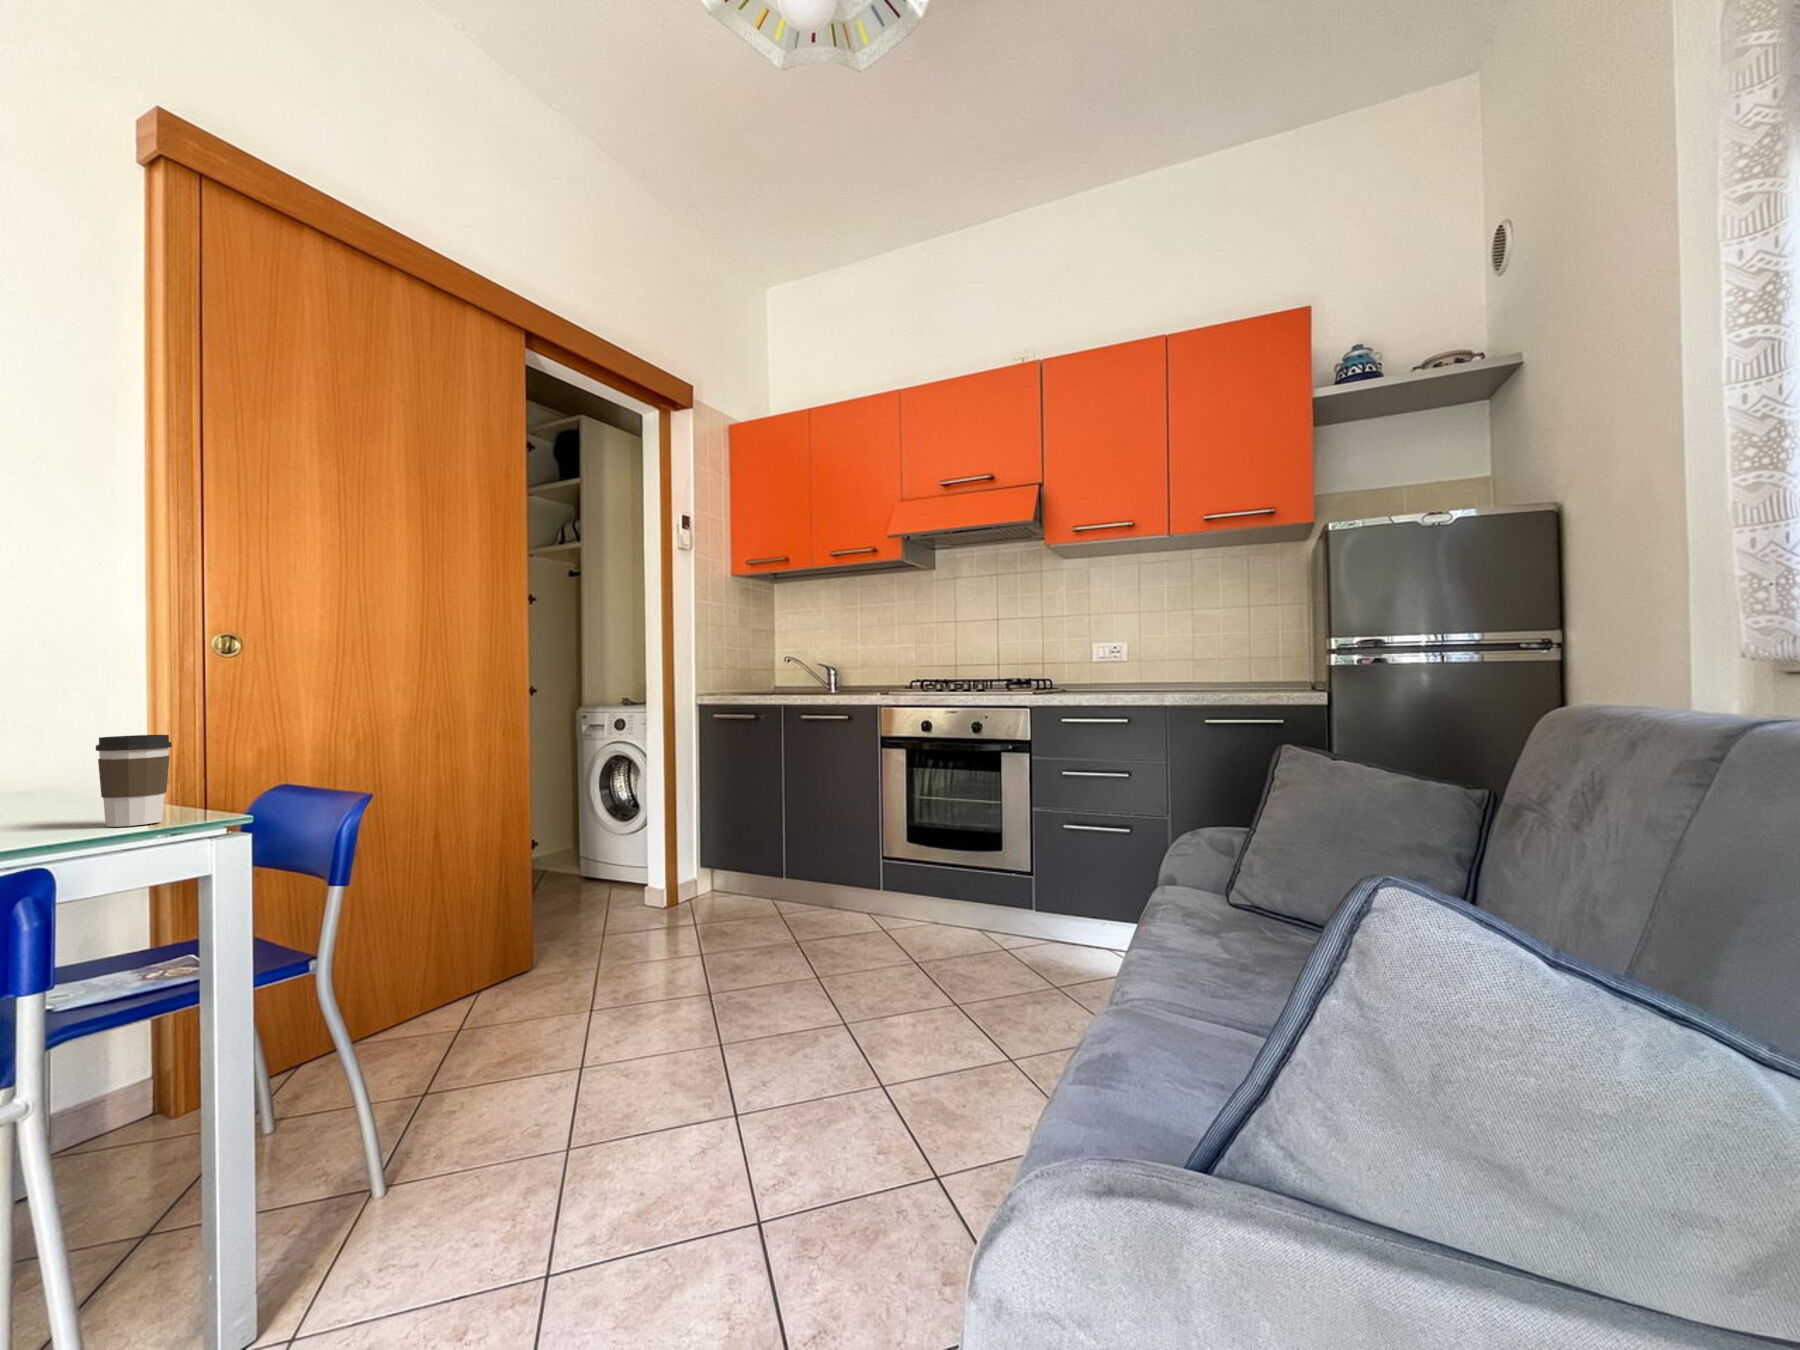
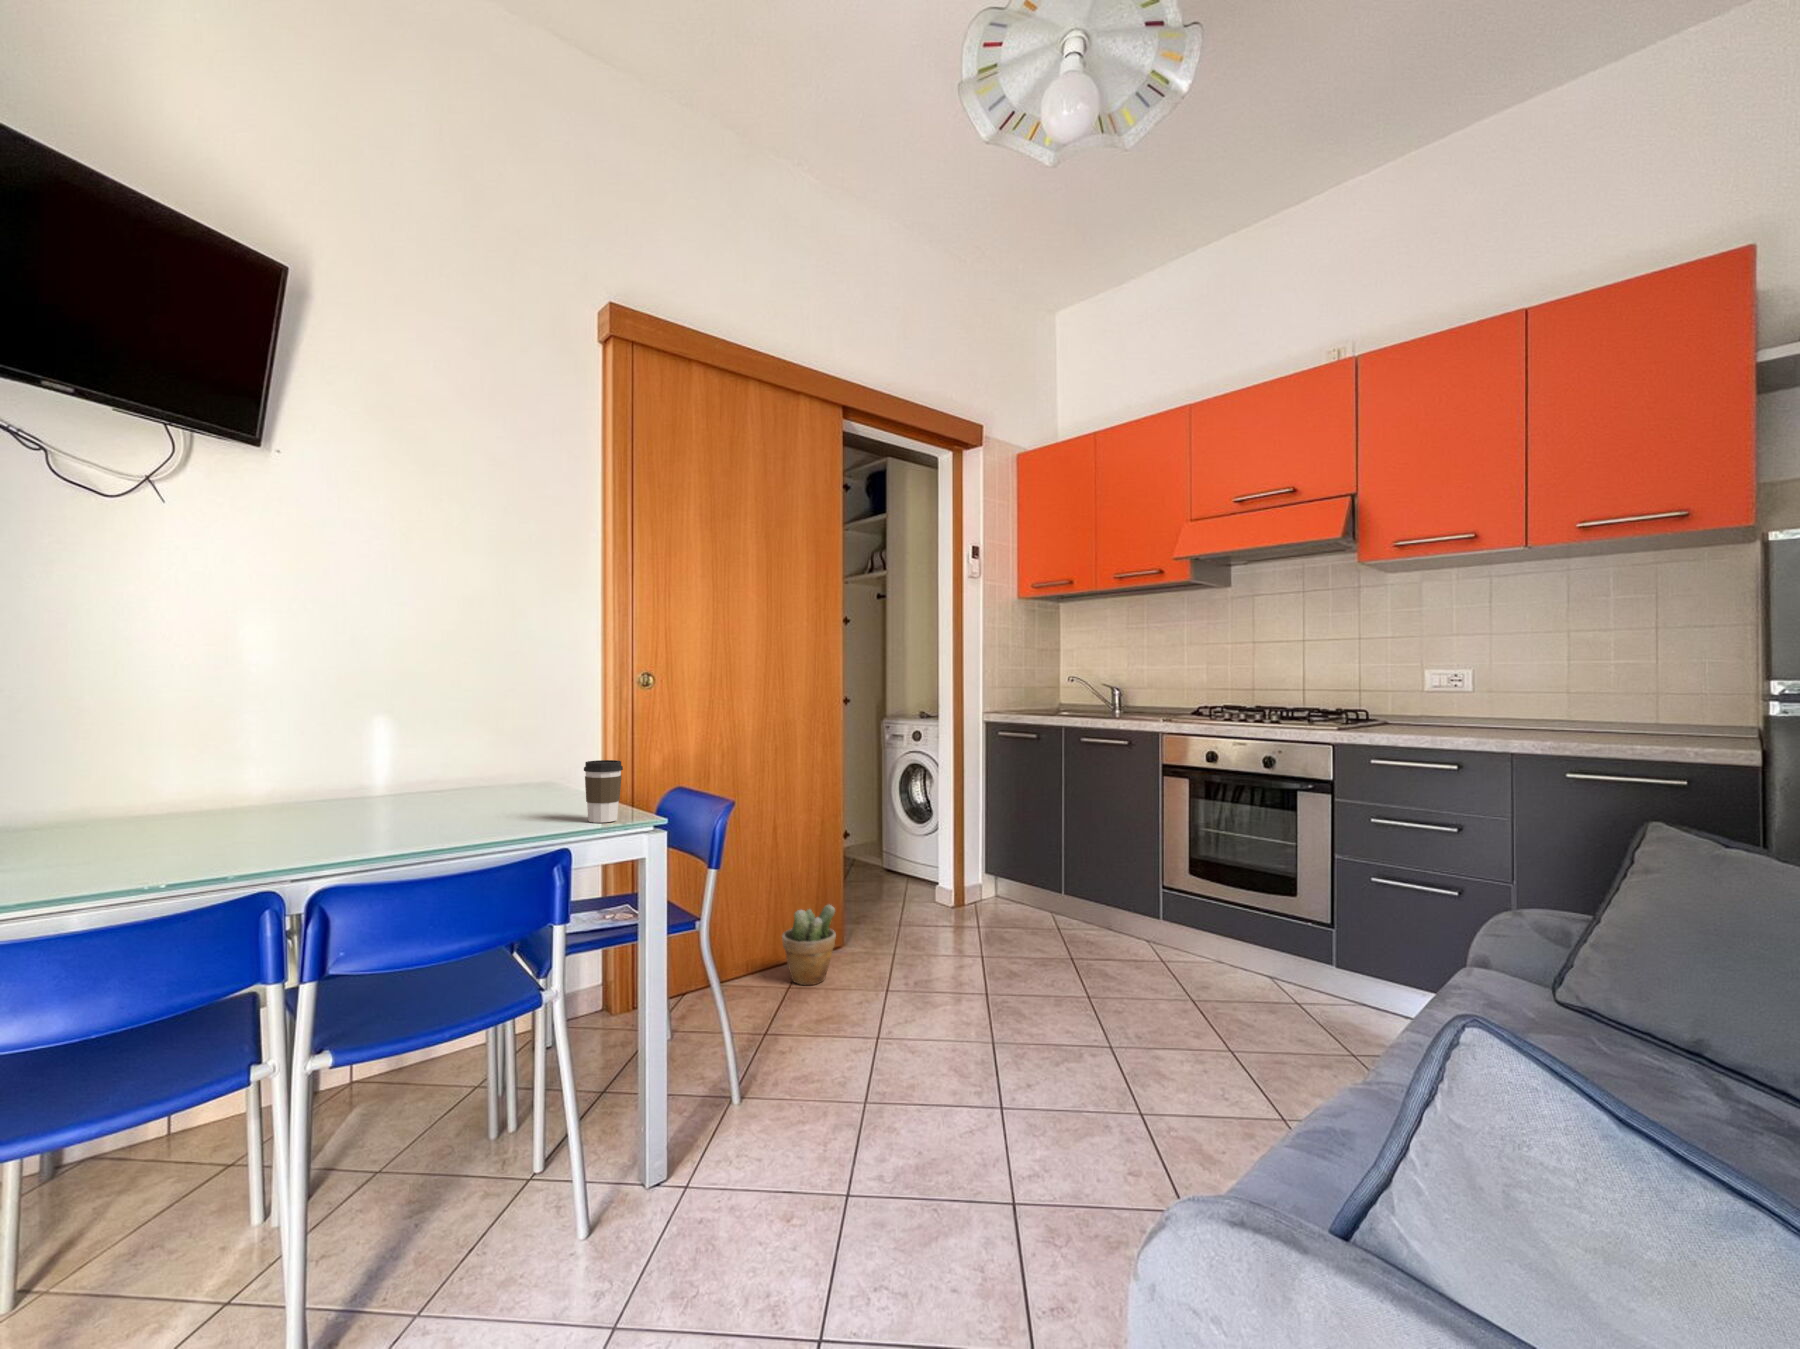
potted plant: none [449,917,522,1019] -> present [782,905,836,985]

